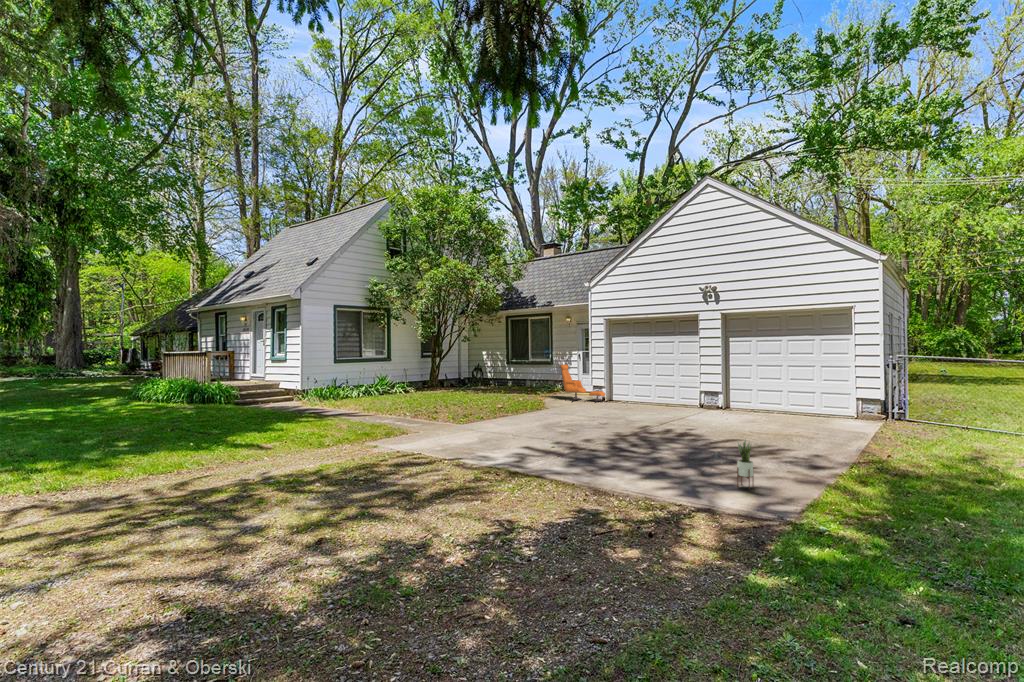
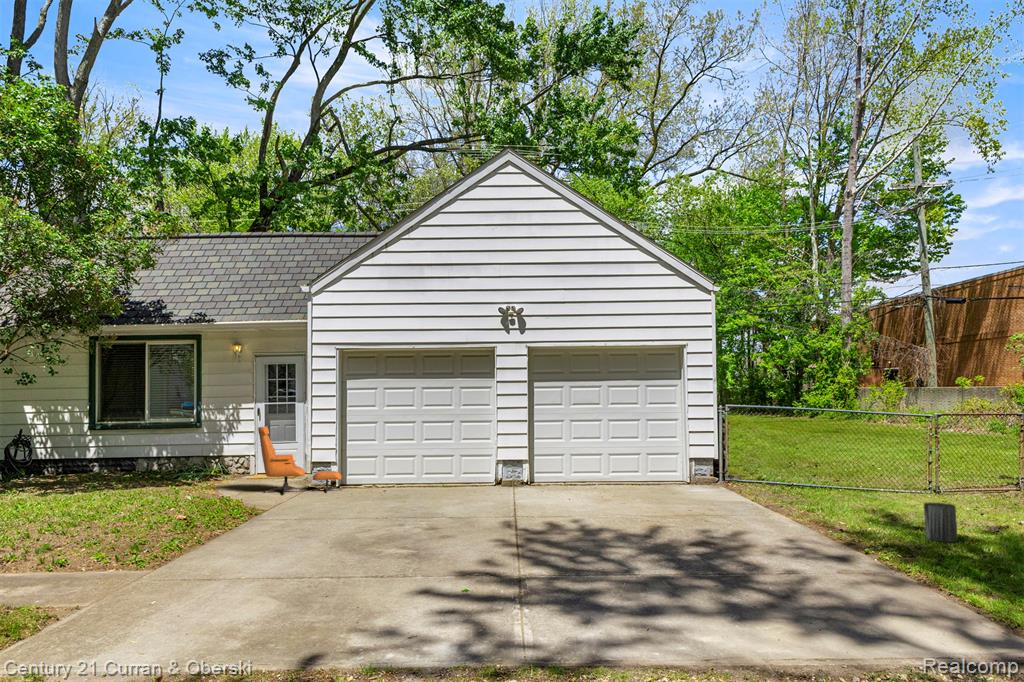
trash can: none [952,439,981,472] -> present [924,502,958,542]
potted plant: present [737,440,754,488] -> none [904,545,940,638]

